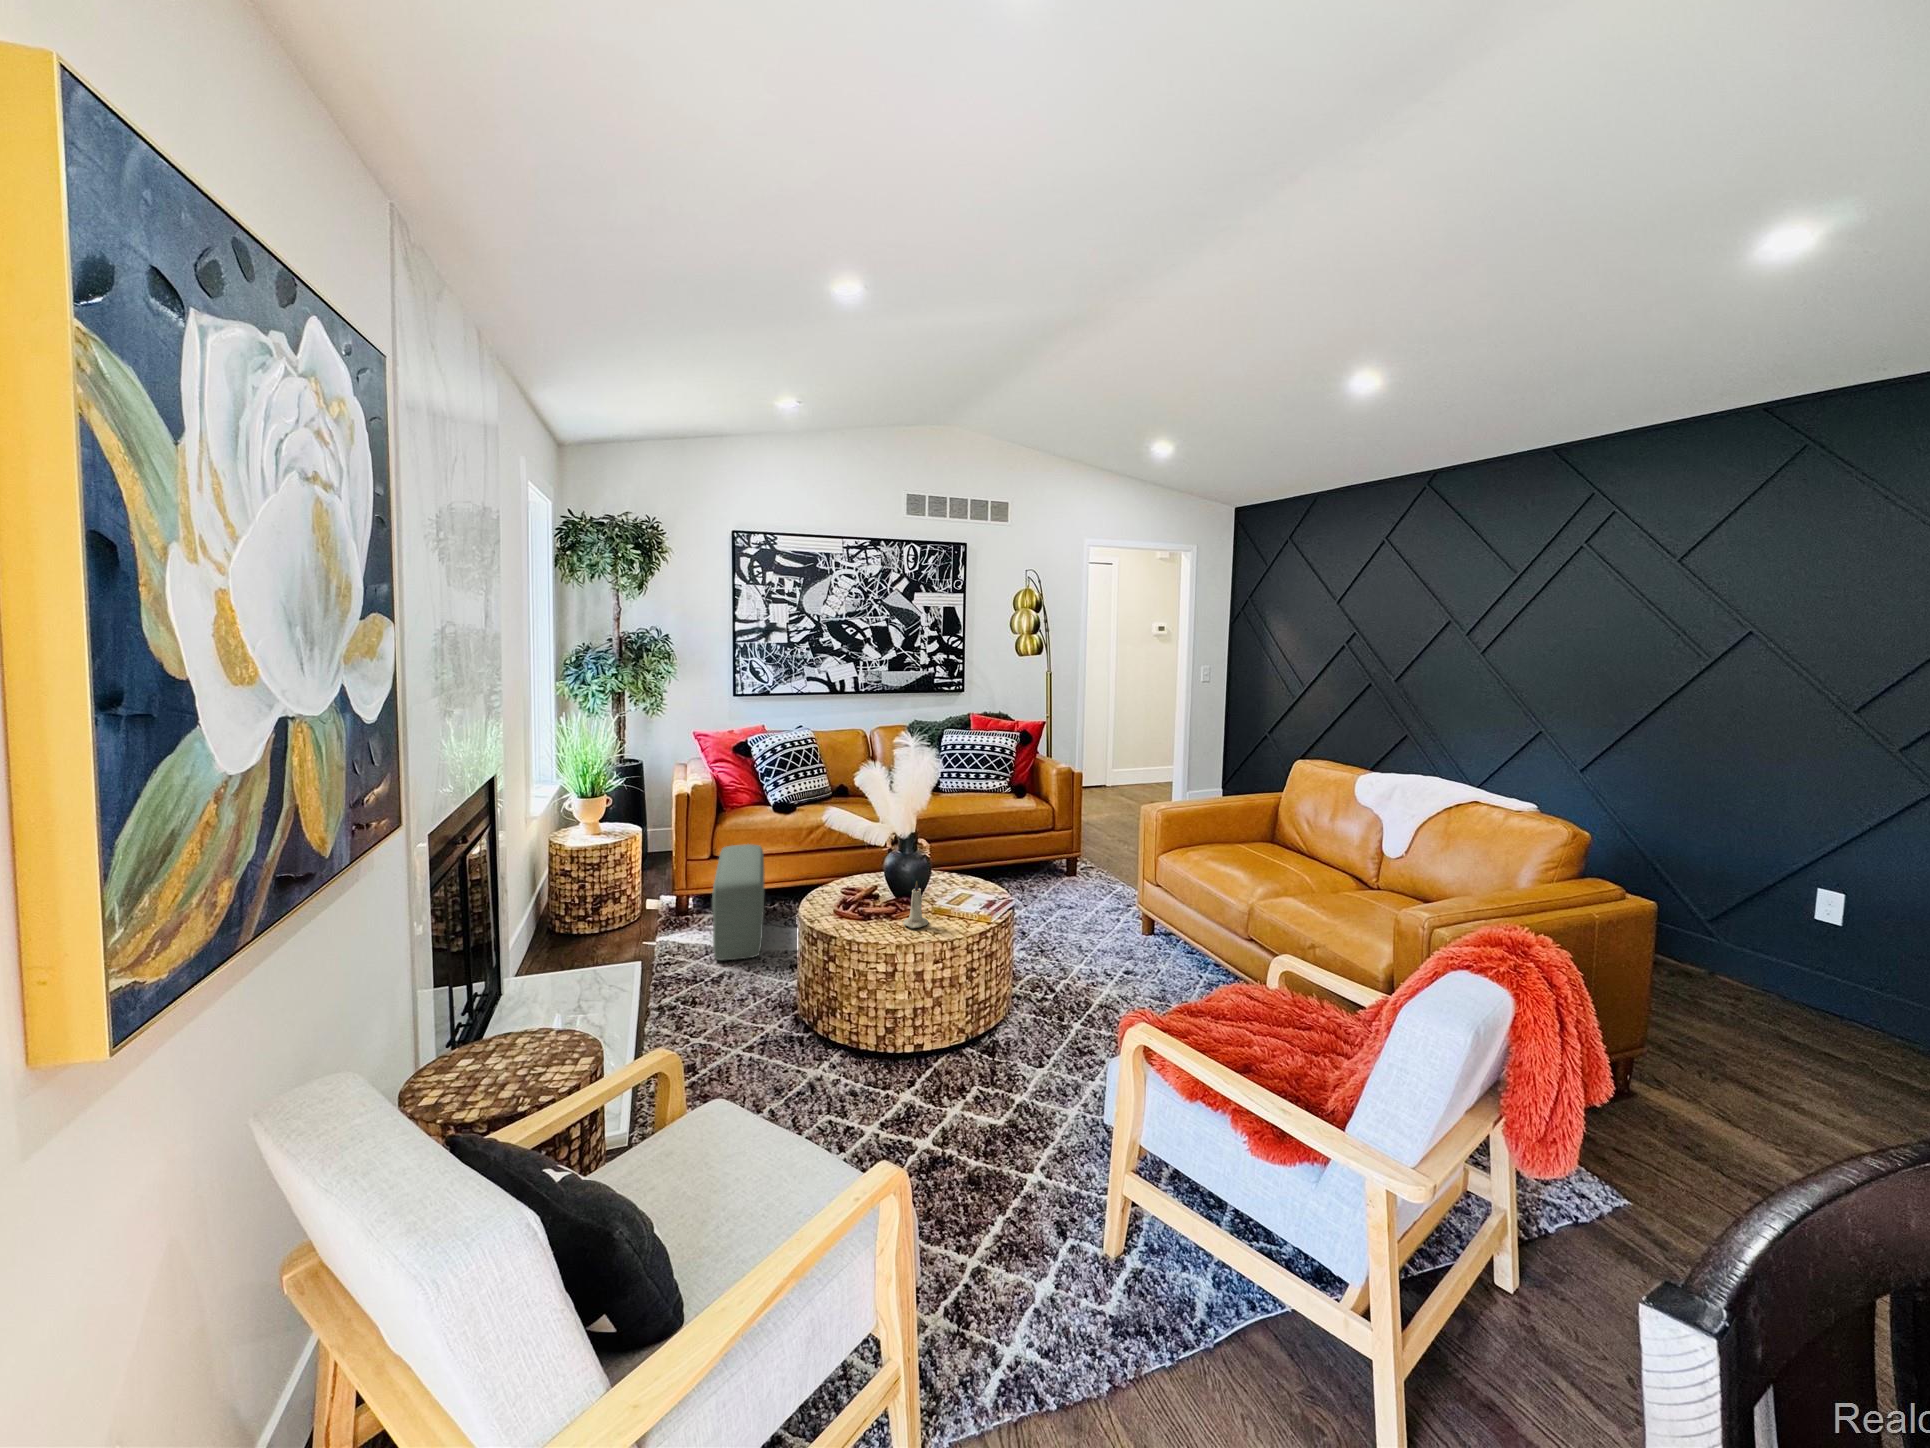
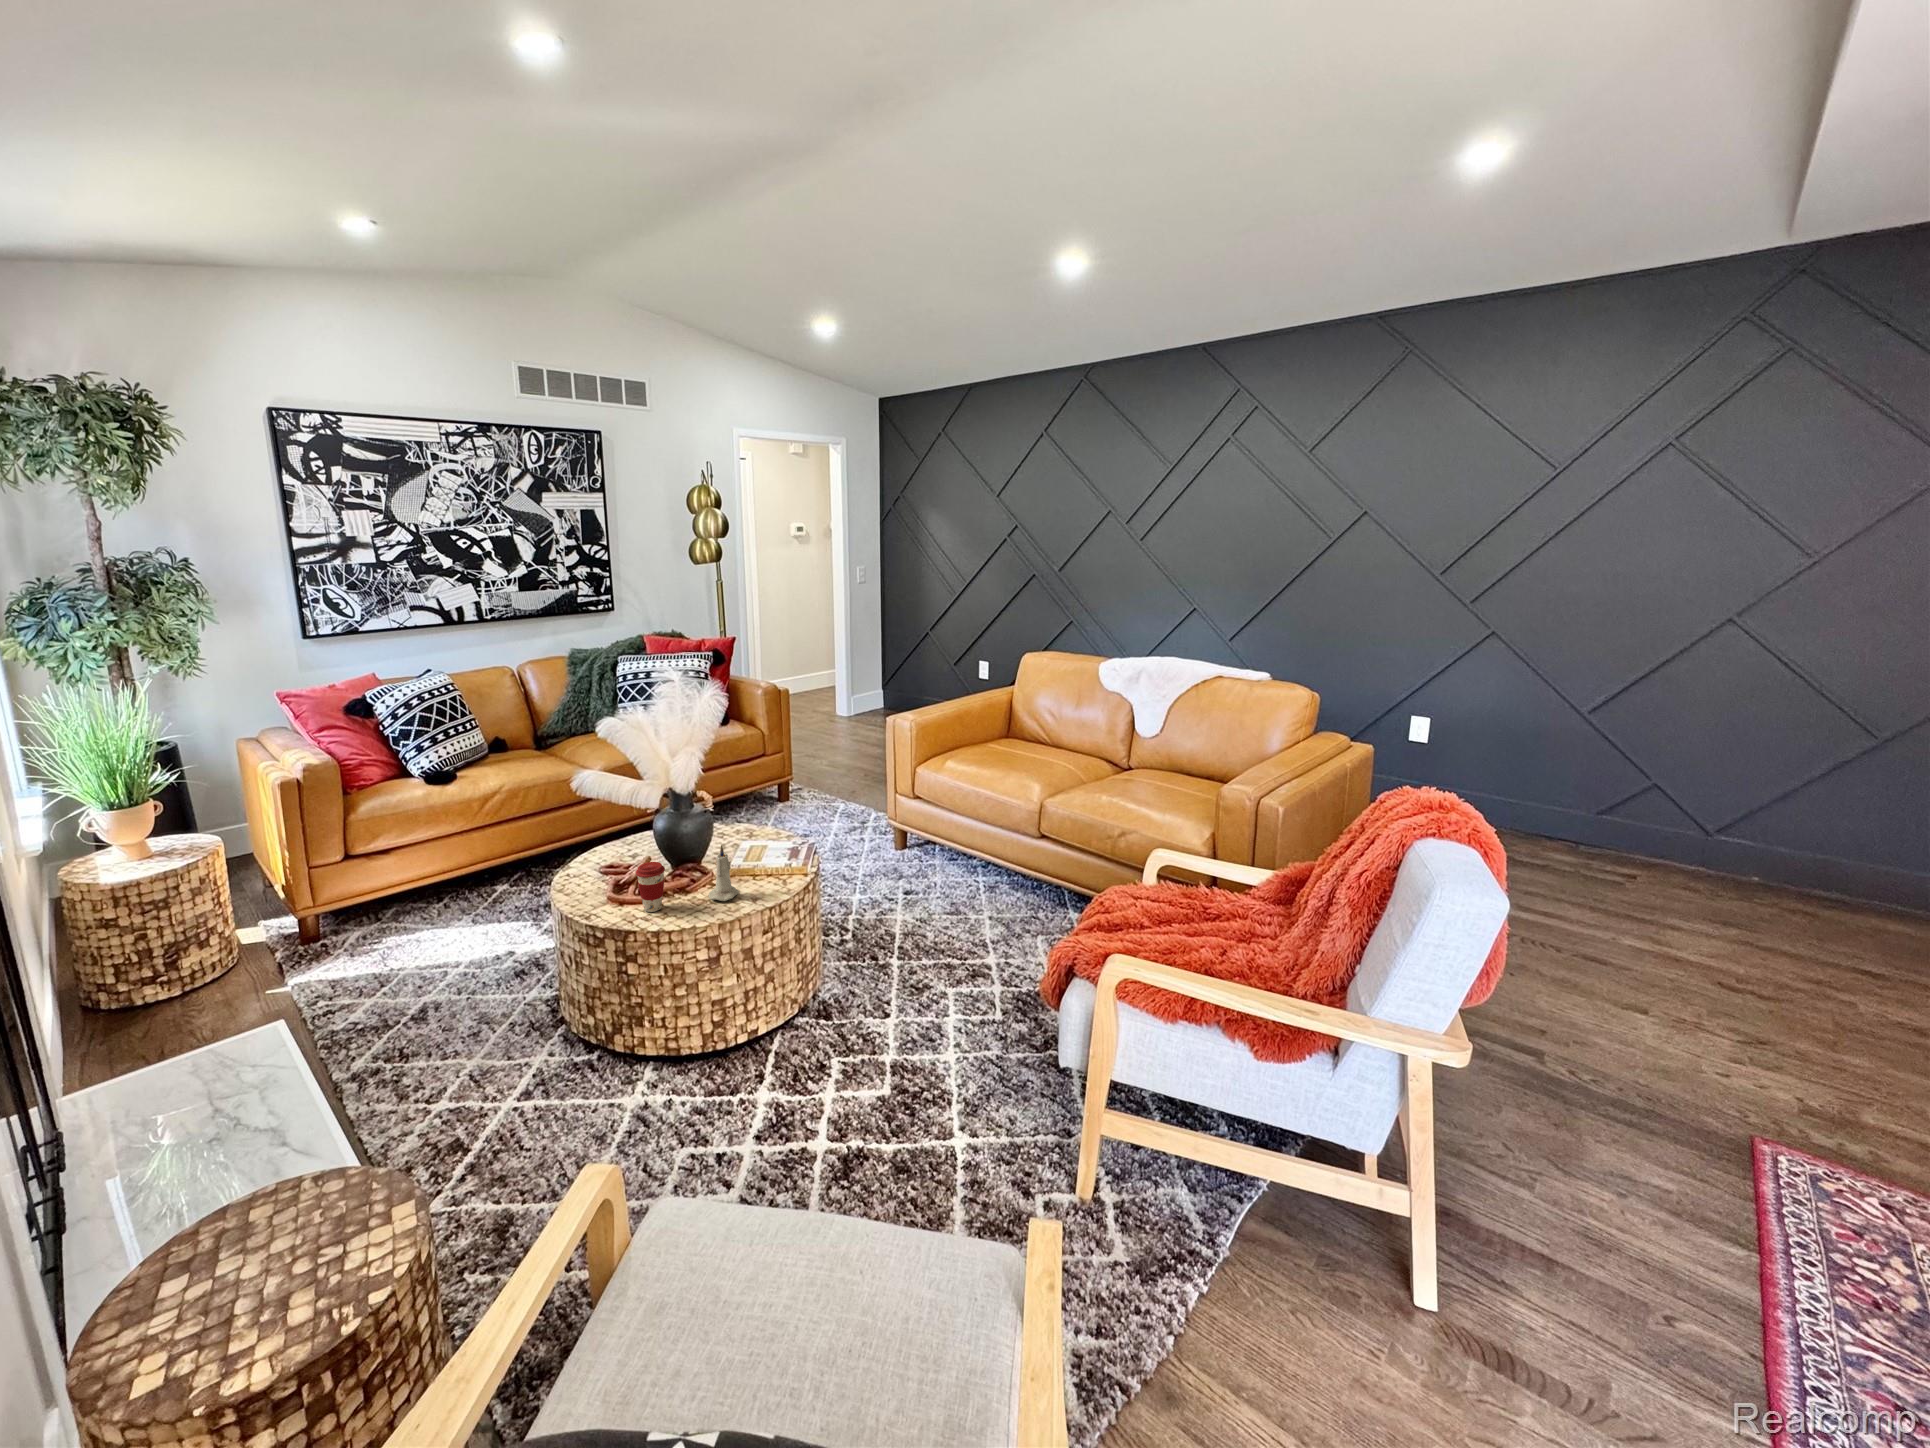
pouf: present [712,844,764,960] -> none [359,832,465,993]
coffee cup: none [849,885,871,925] -> present [636,862,665,912]

